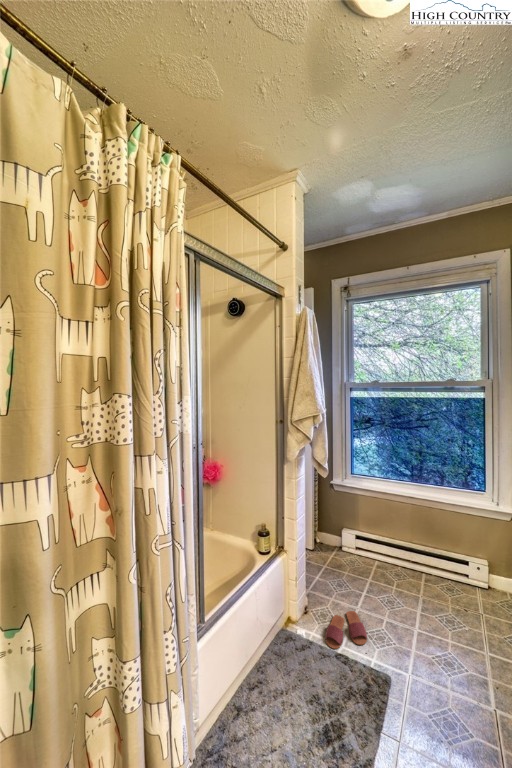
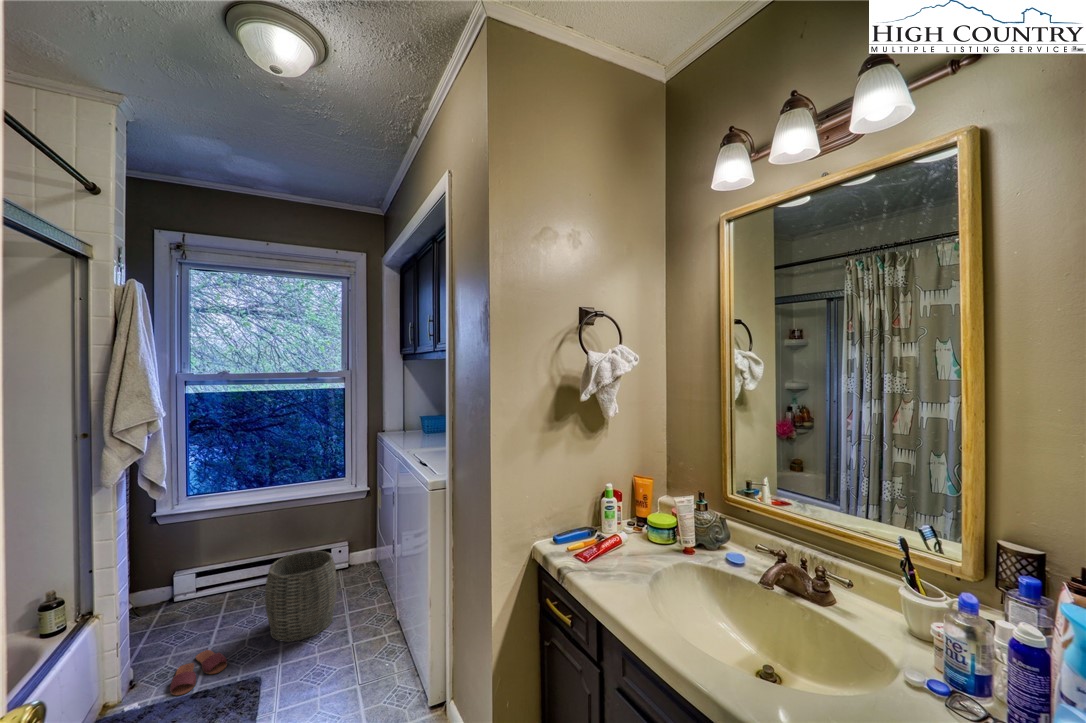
woven basket: none [401,559,477,666] -> present [265,551,337,642]

